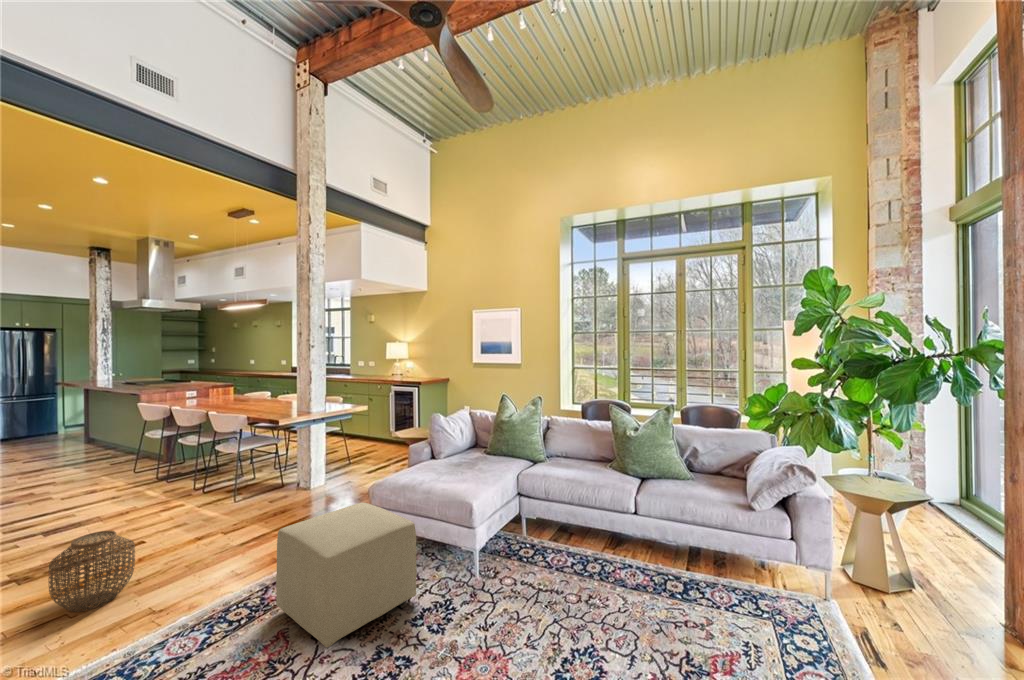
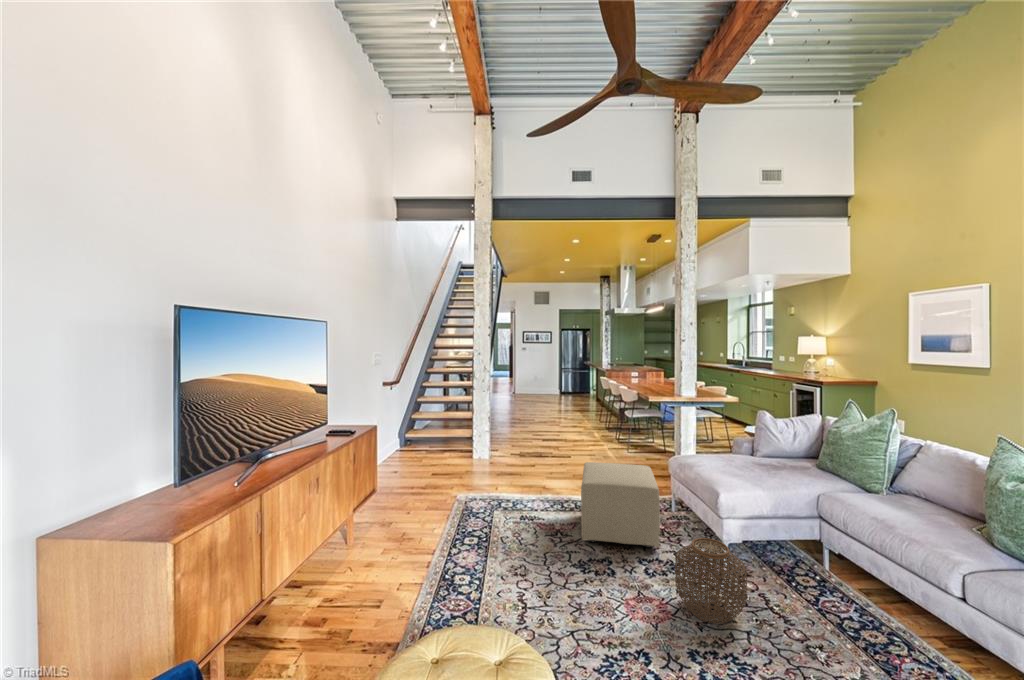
woven basket: present [49,531,135,612] -> present [675,538,747,624]

